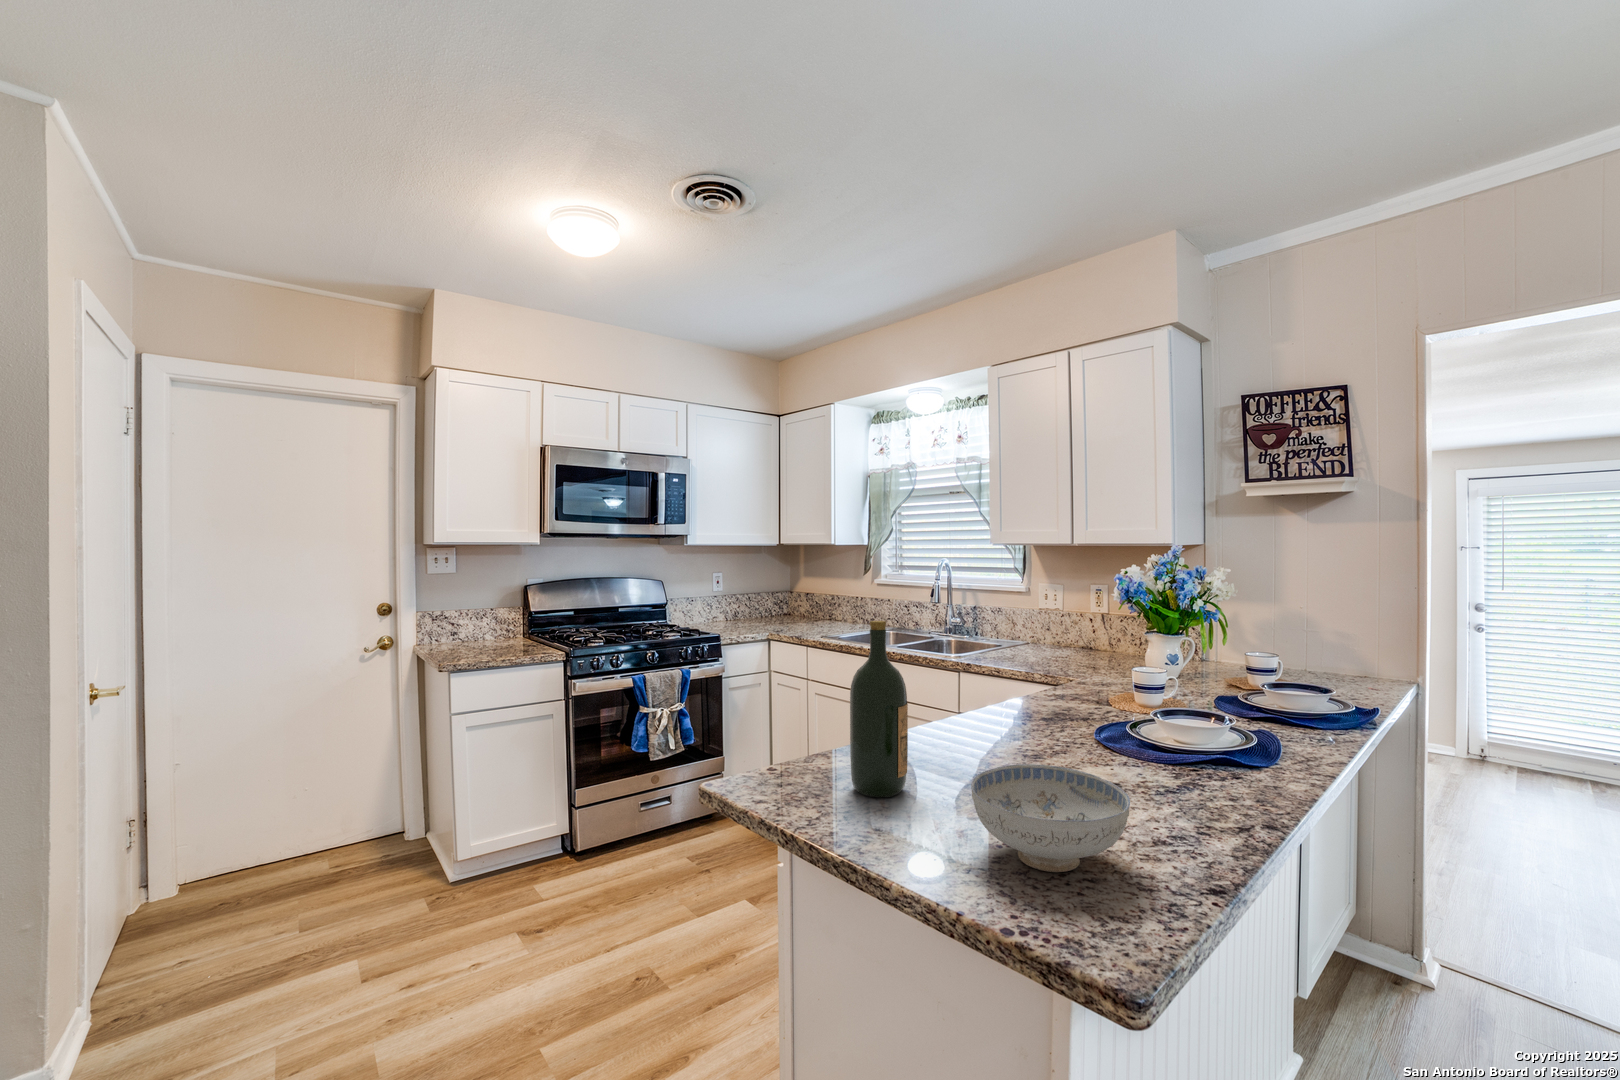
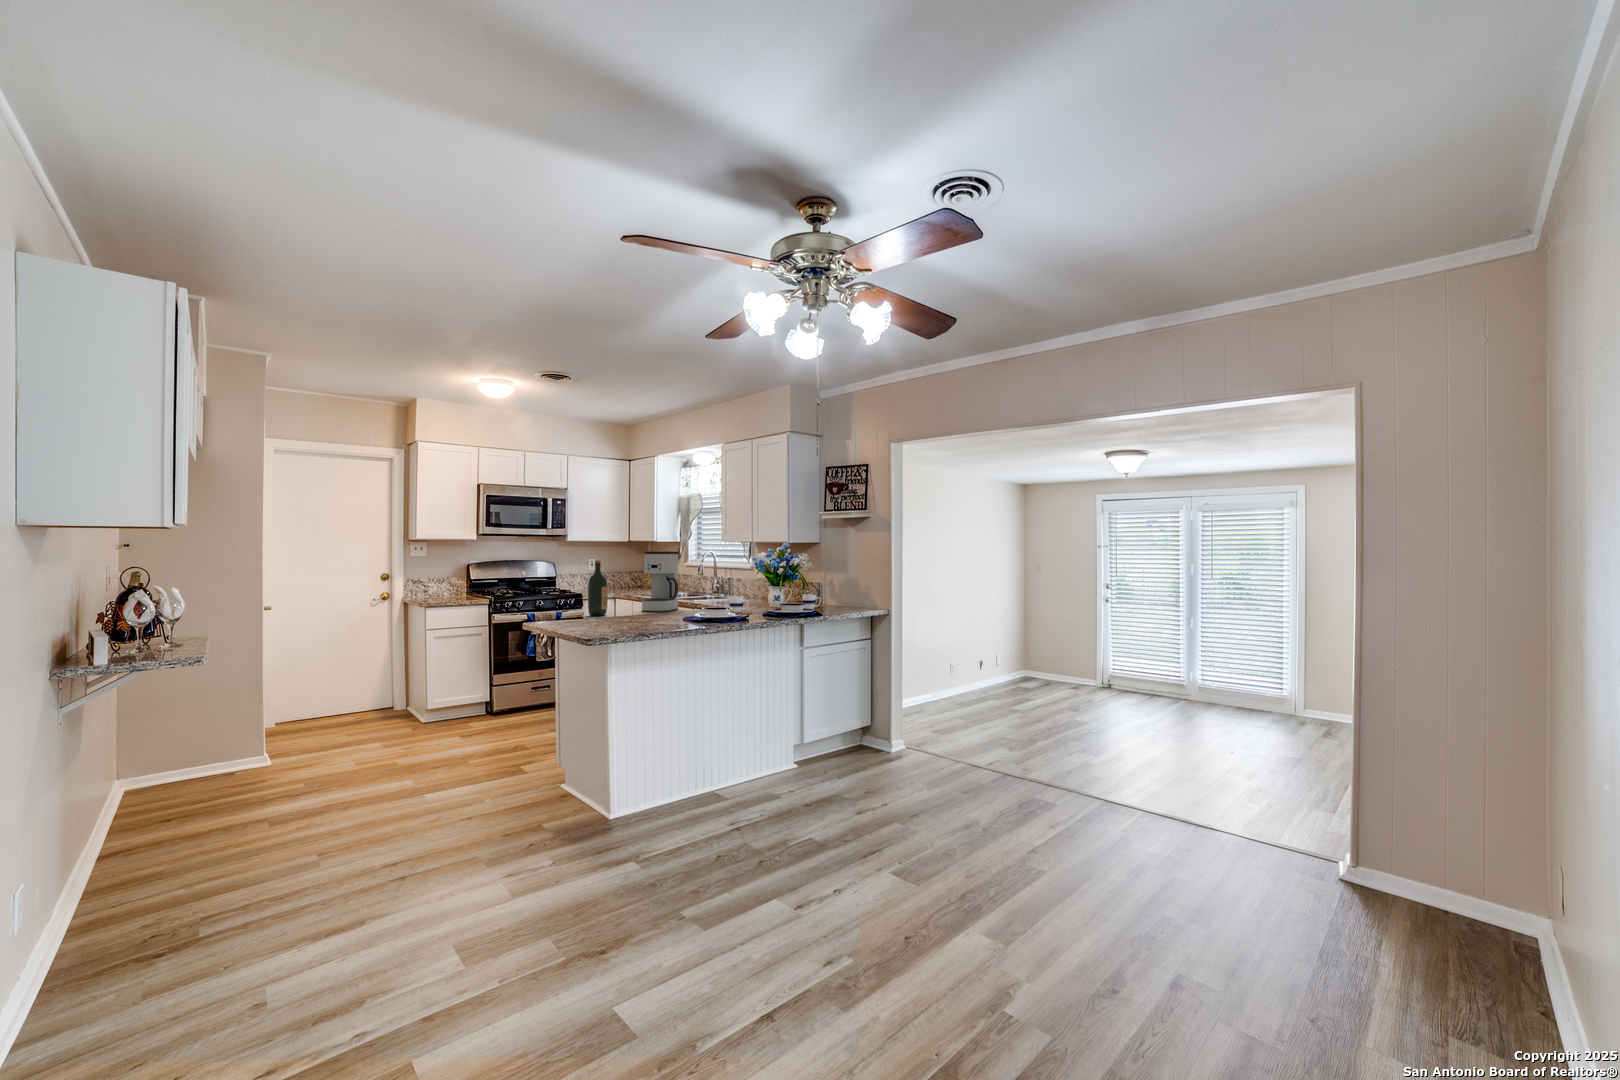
coffee maker: none [957,581,1052,754] -> present [642,552,679,612]
ceramic bowl: present [971,764,1130,872] -> none [606,599,648,620]

